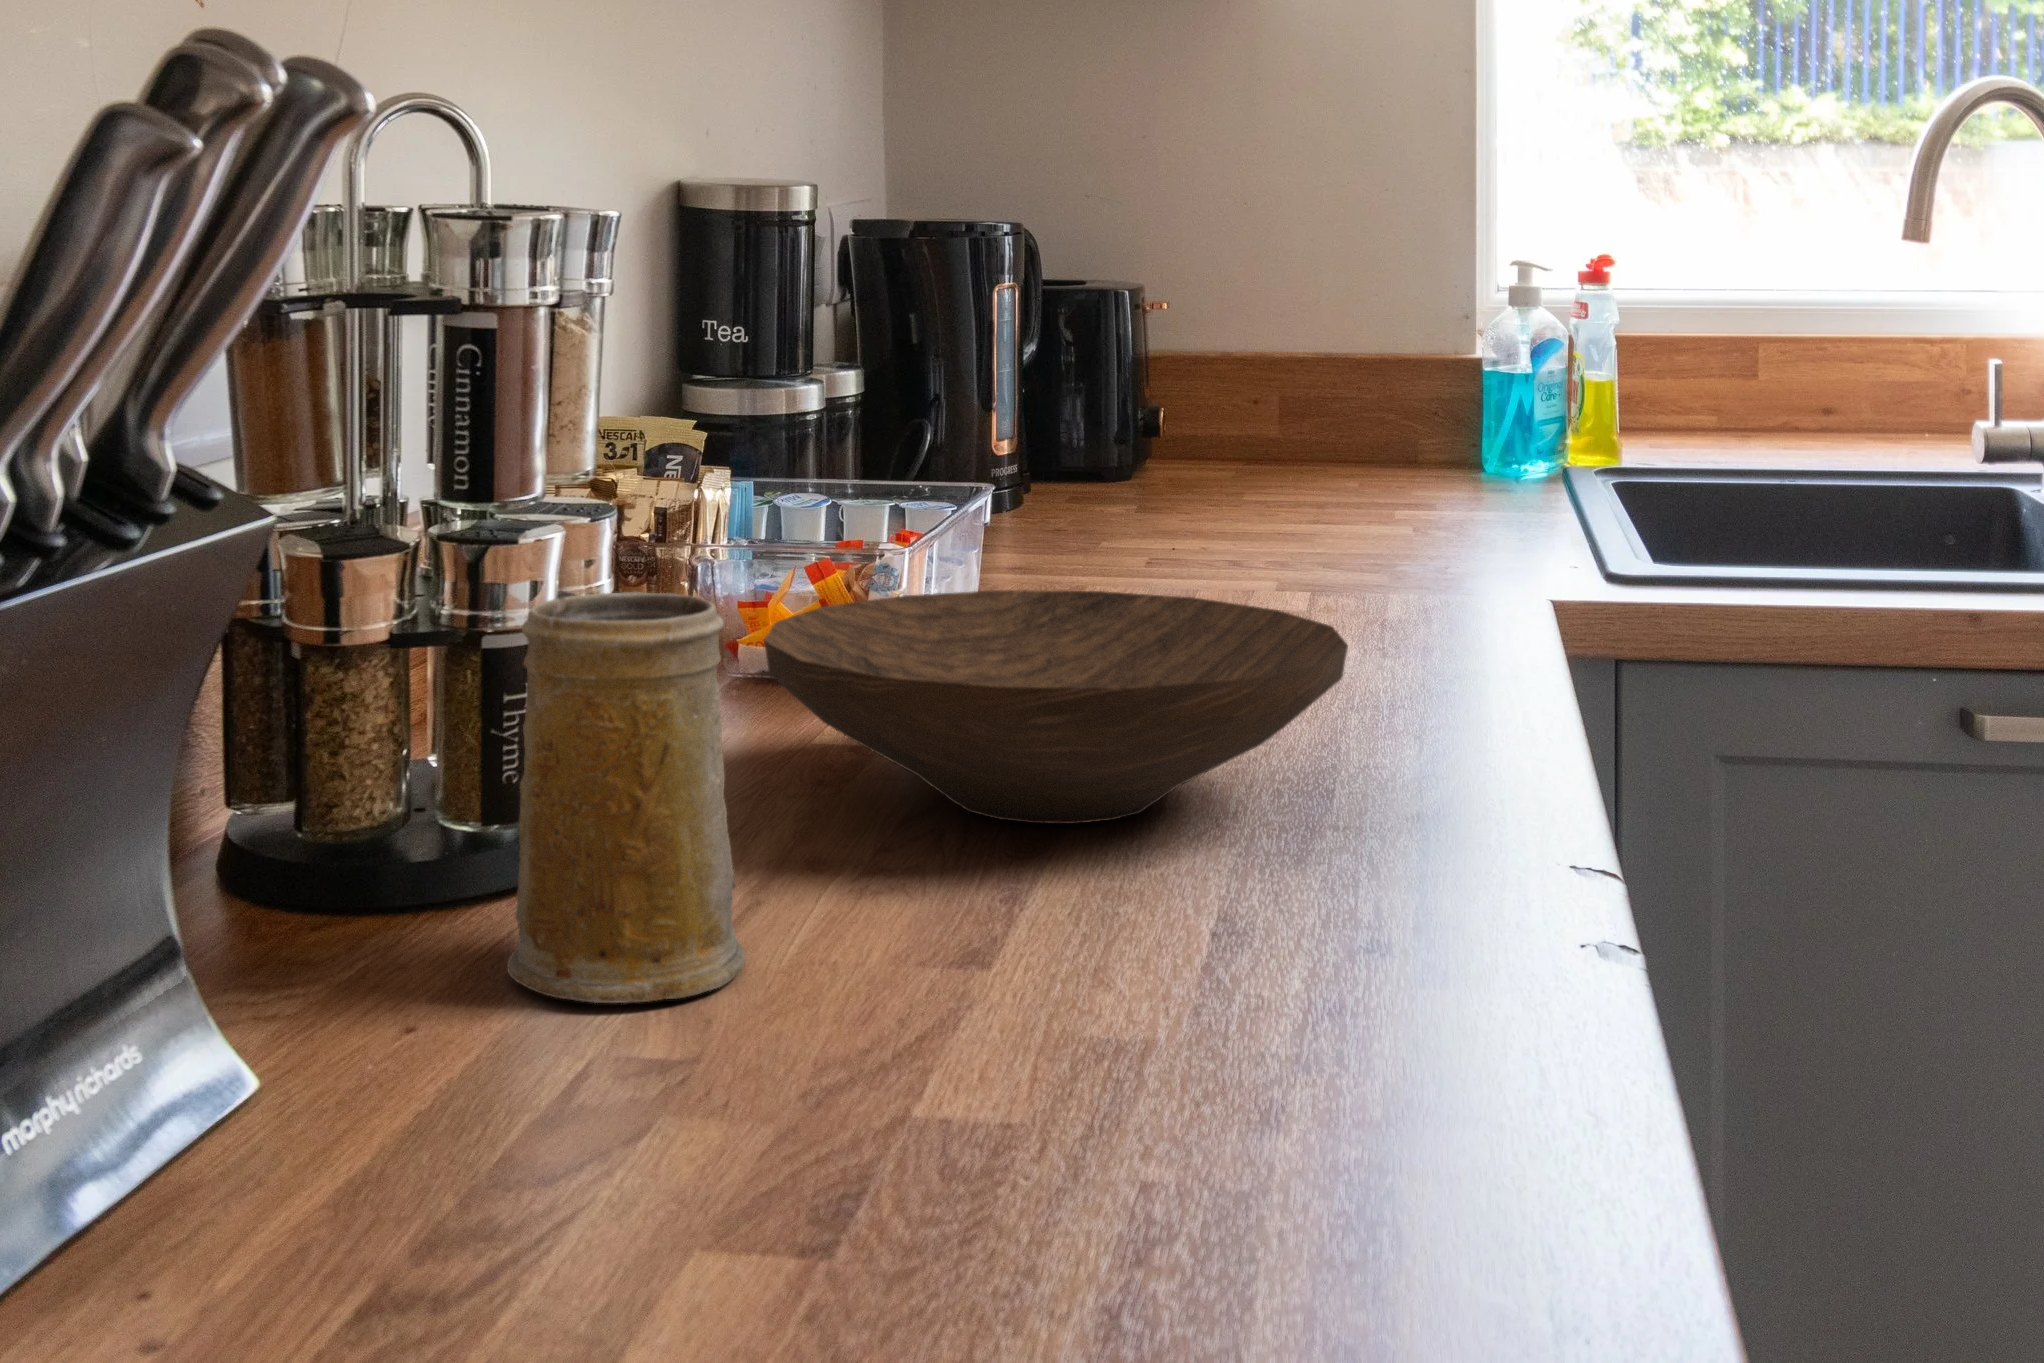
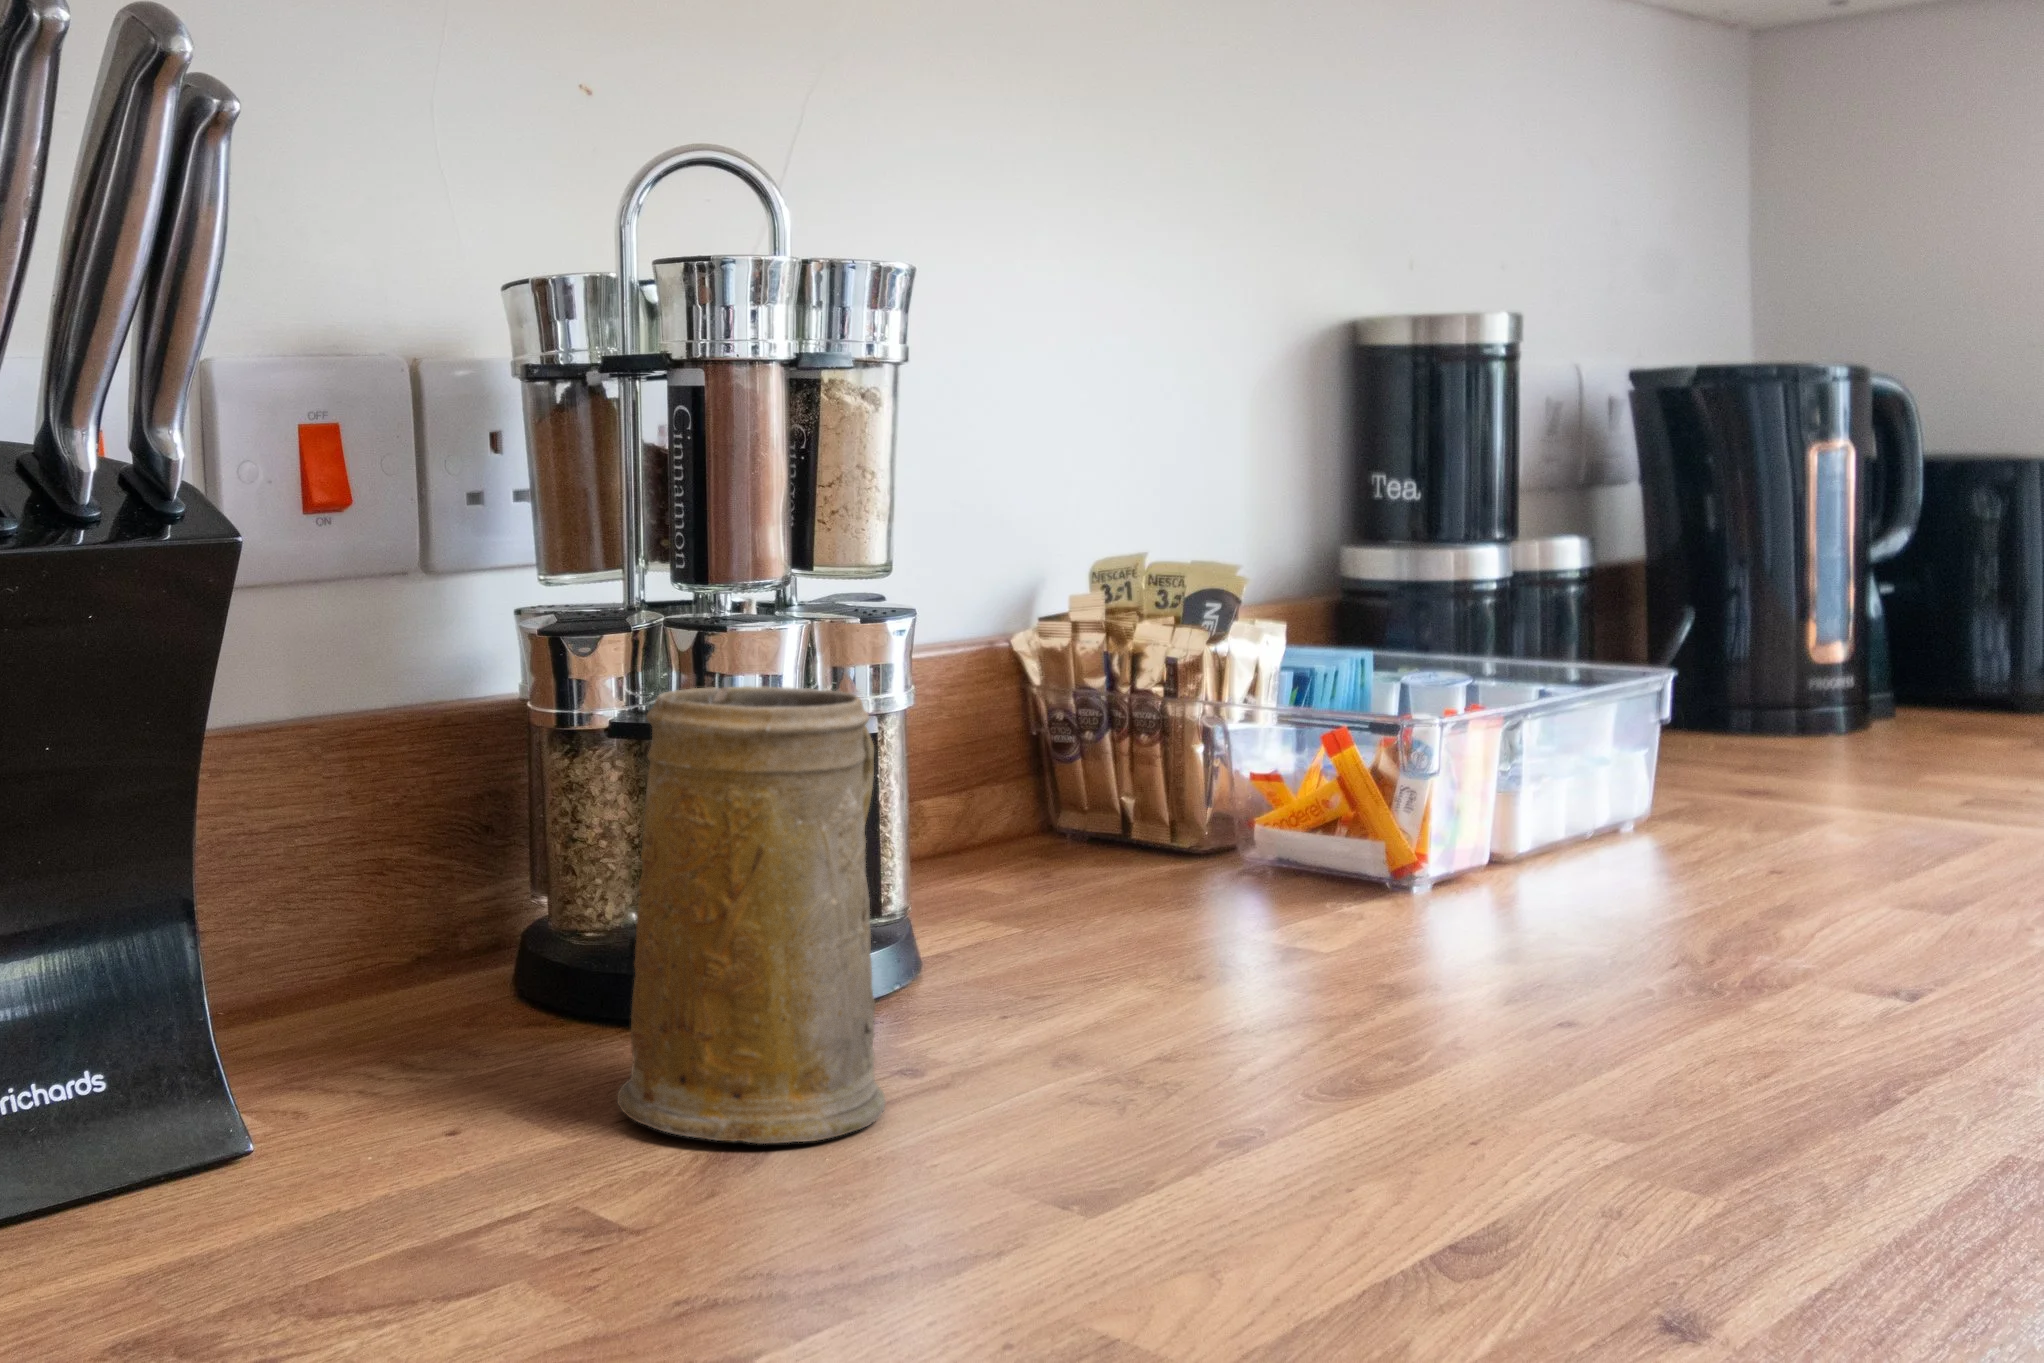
wooden bowl: present [764,590,1348,824] -> none [1101,763,1845,1045]

